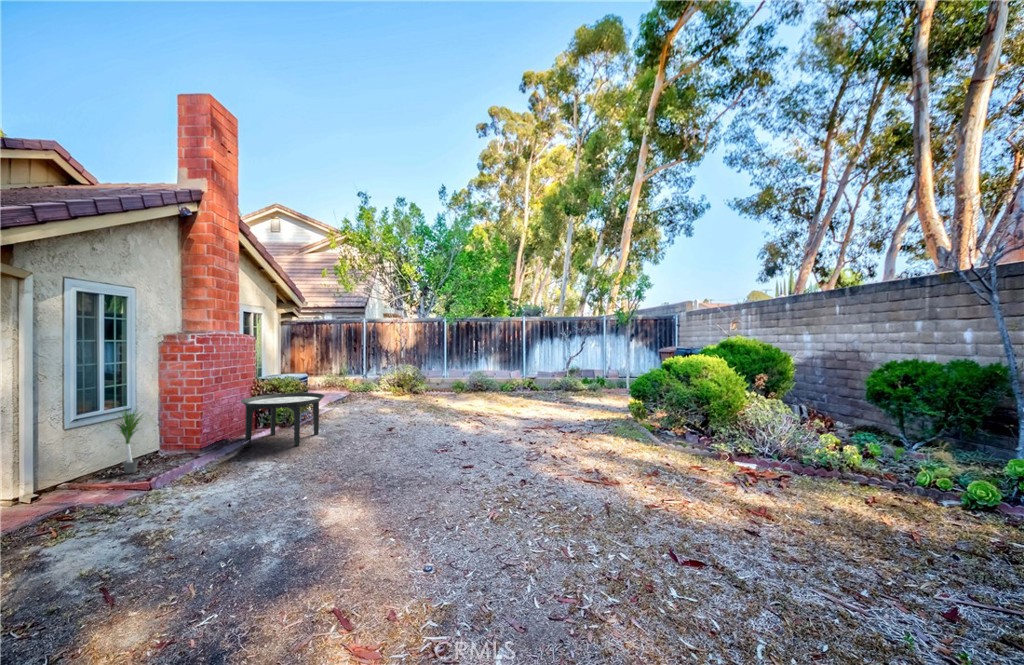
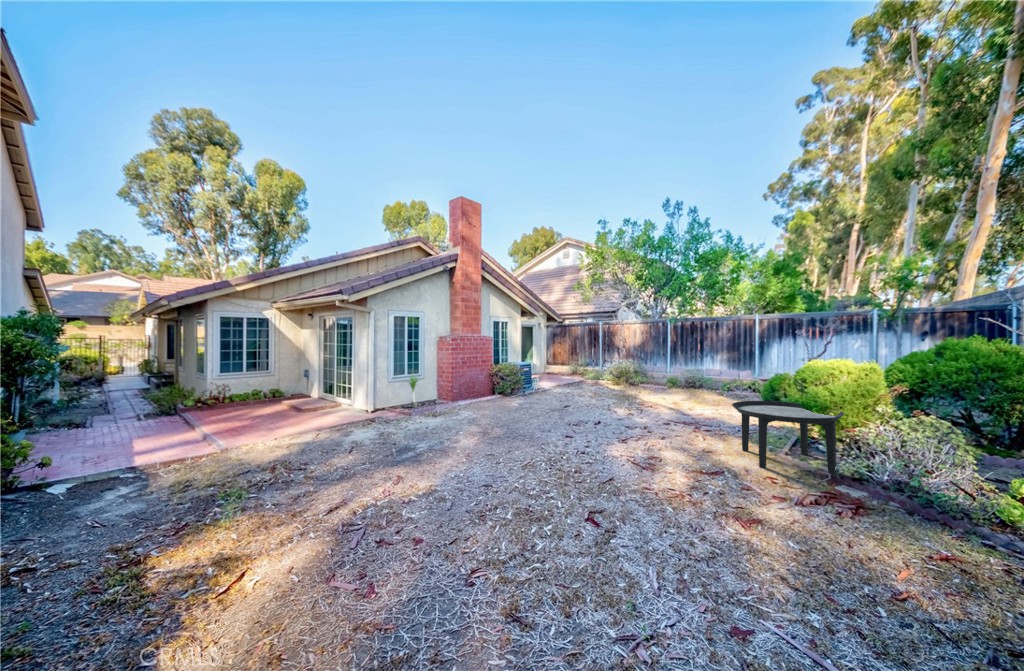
round table: present [241,393,325,447] -> present [732,401,844,474]

